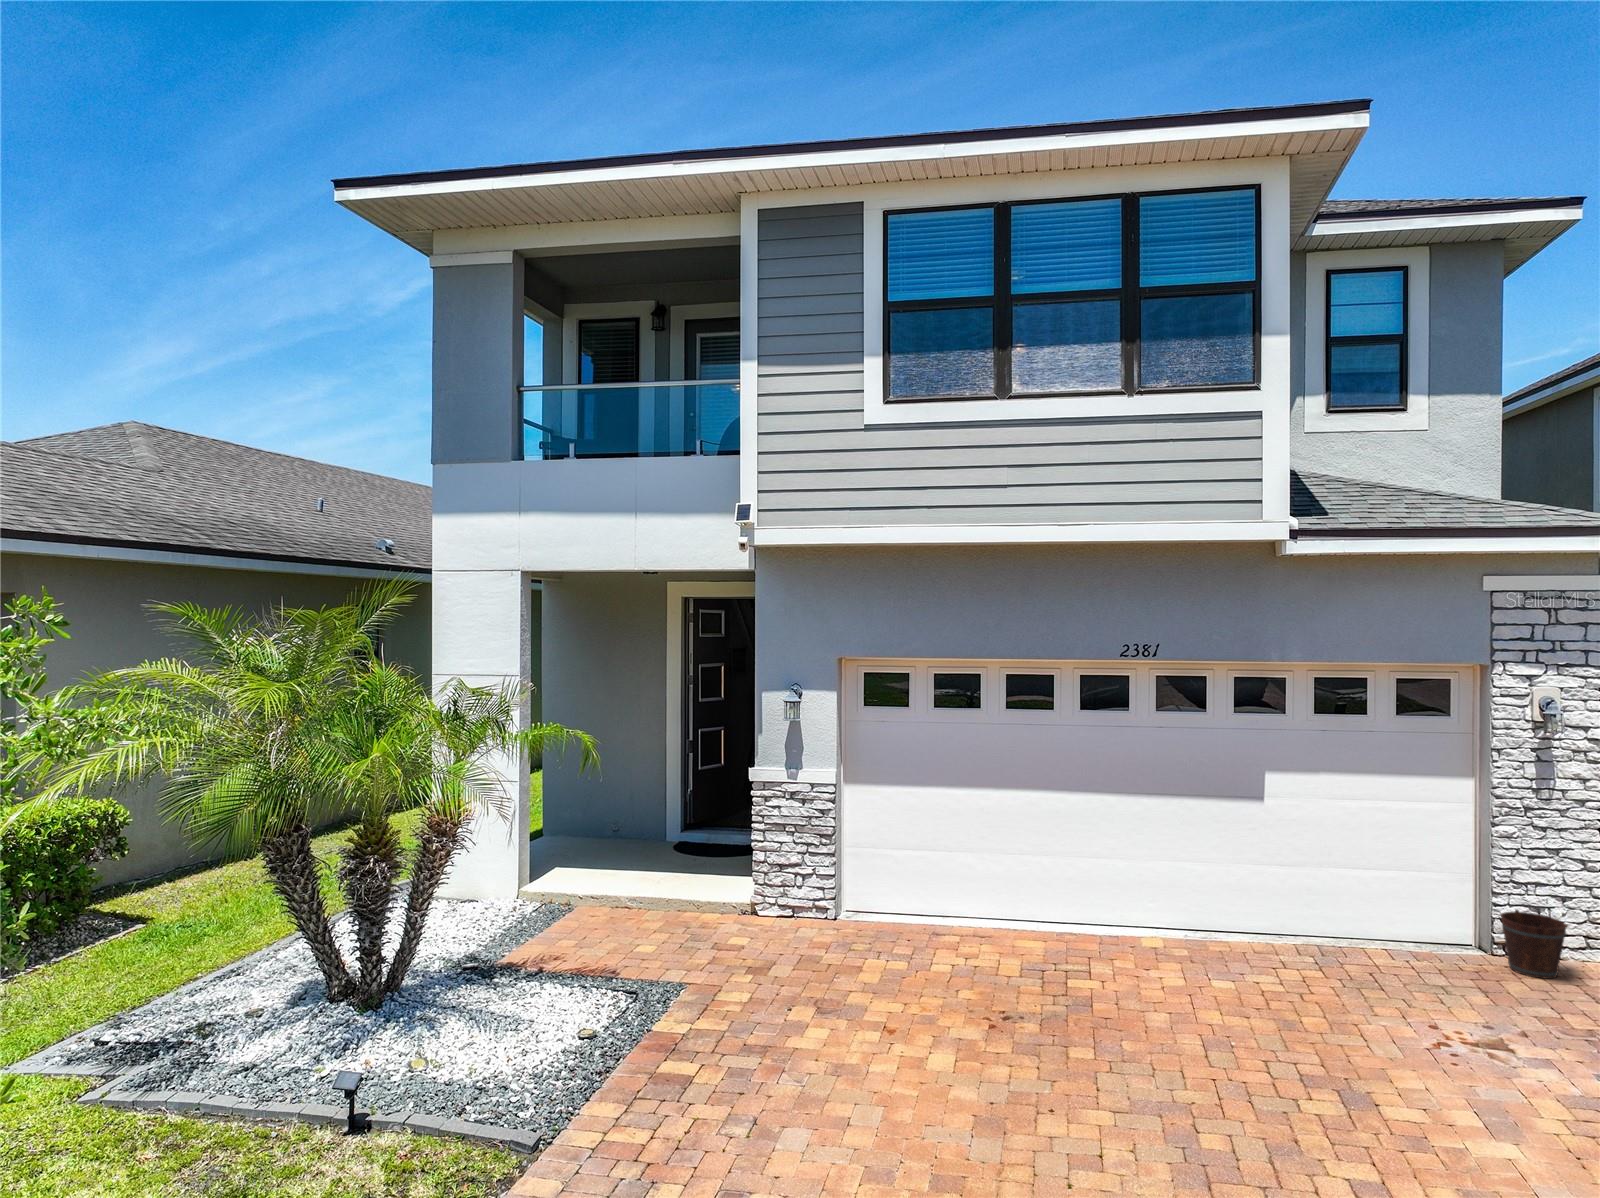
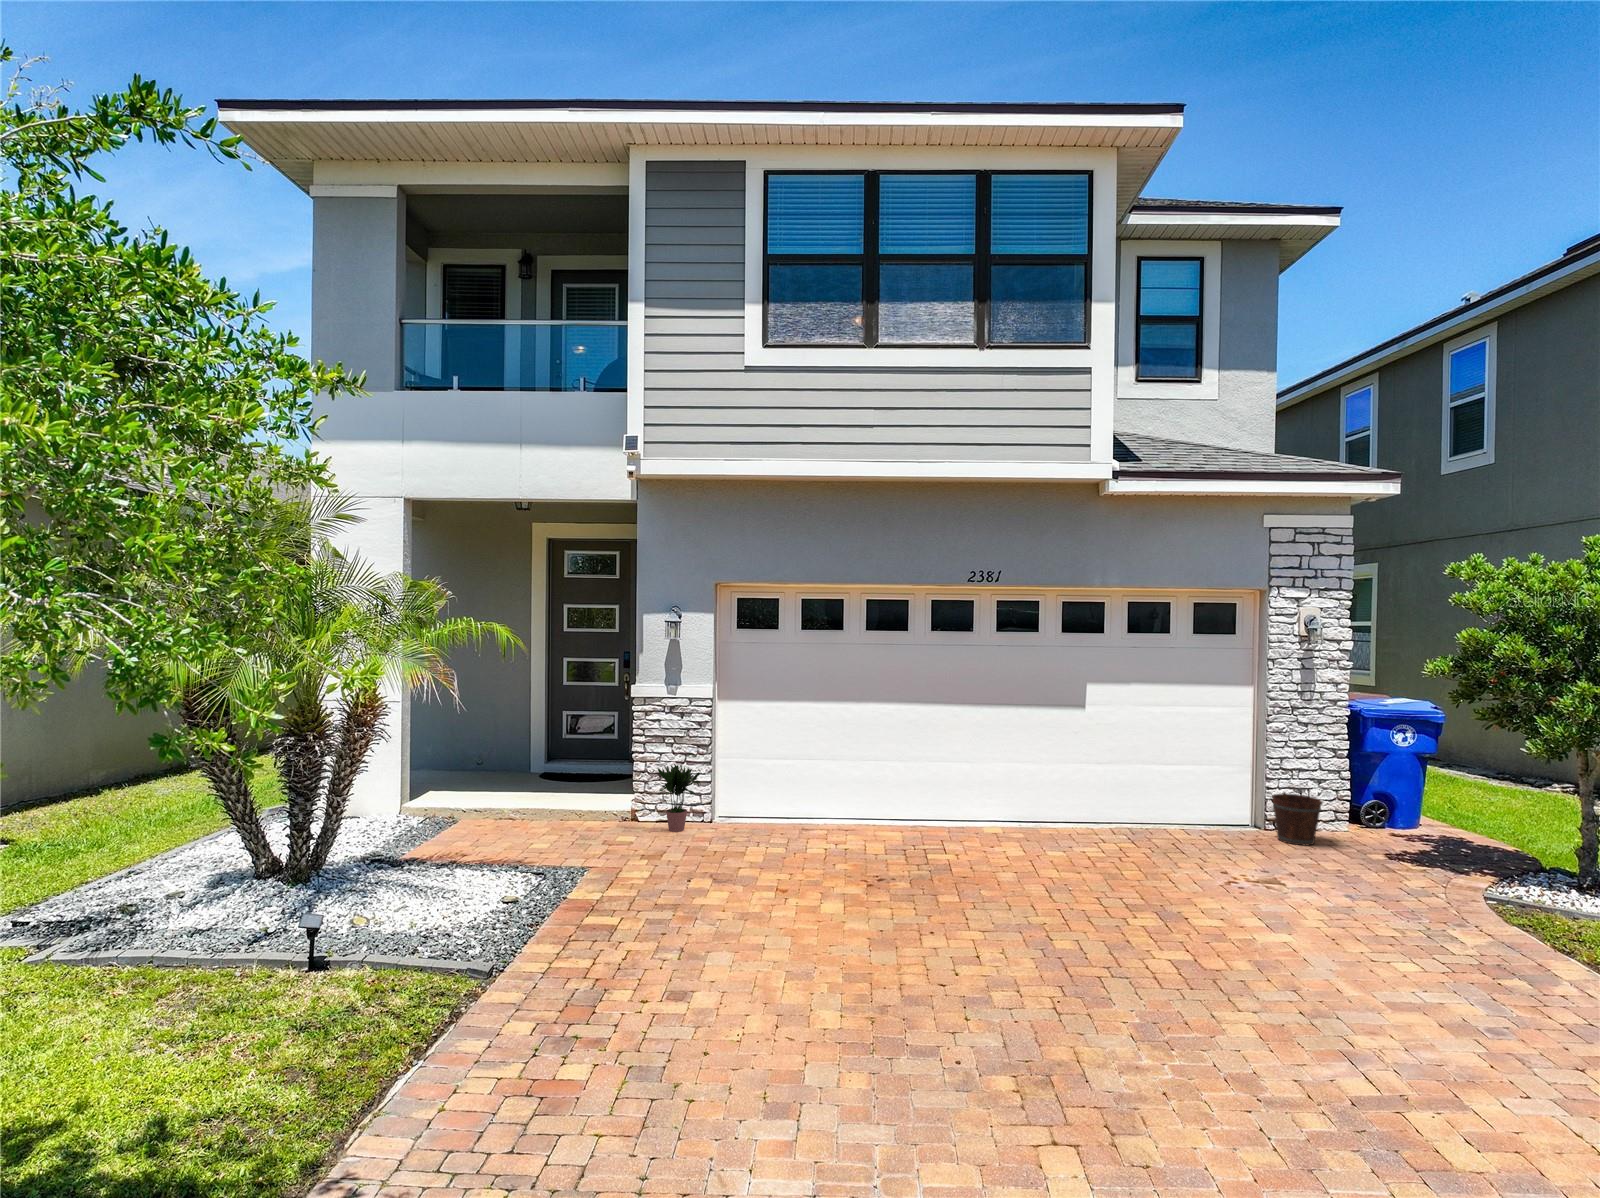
potted plant: none [775,851,825,930] -> present [657,764,700,832]

